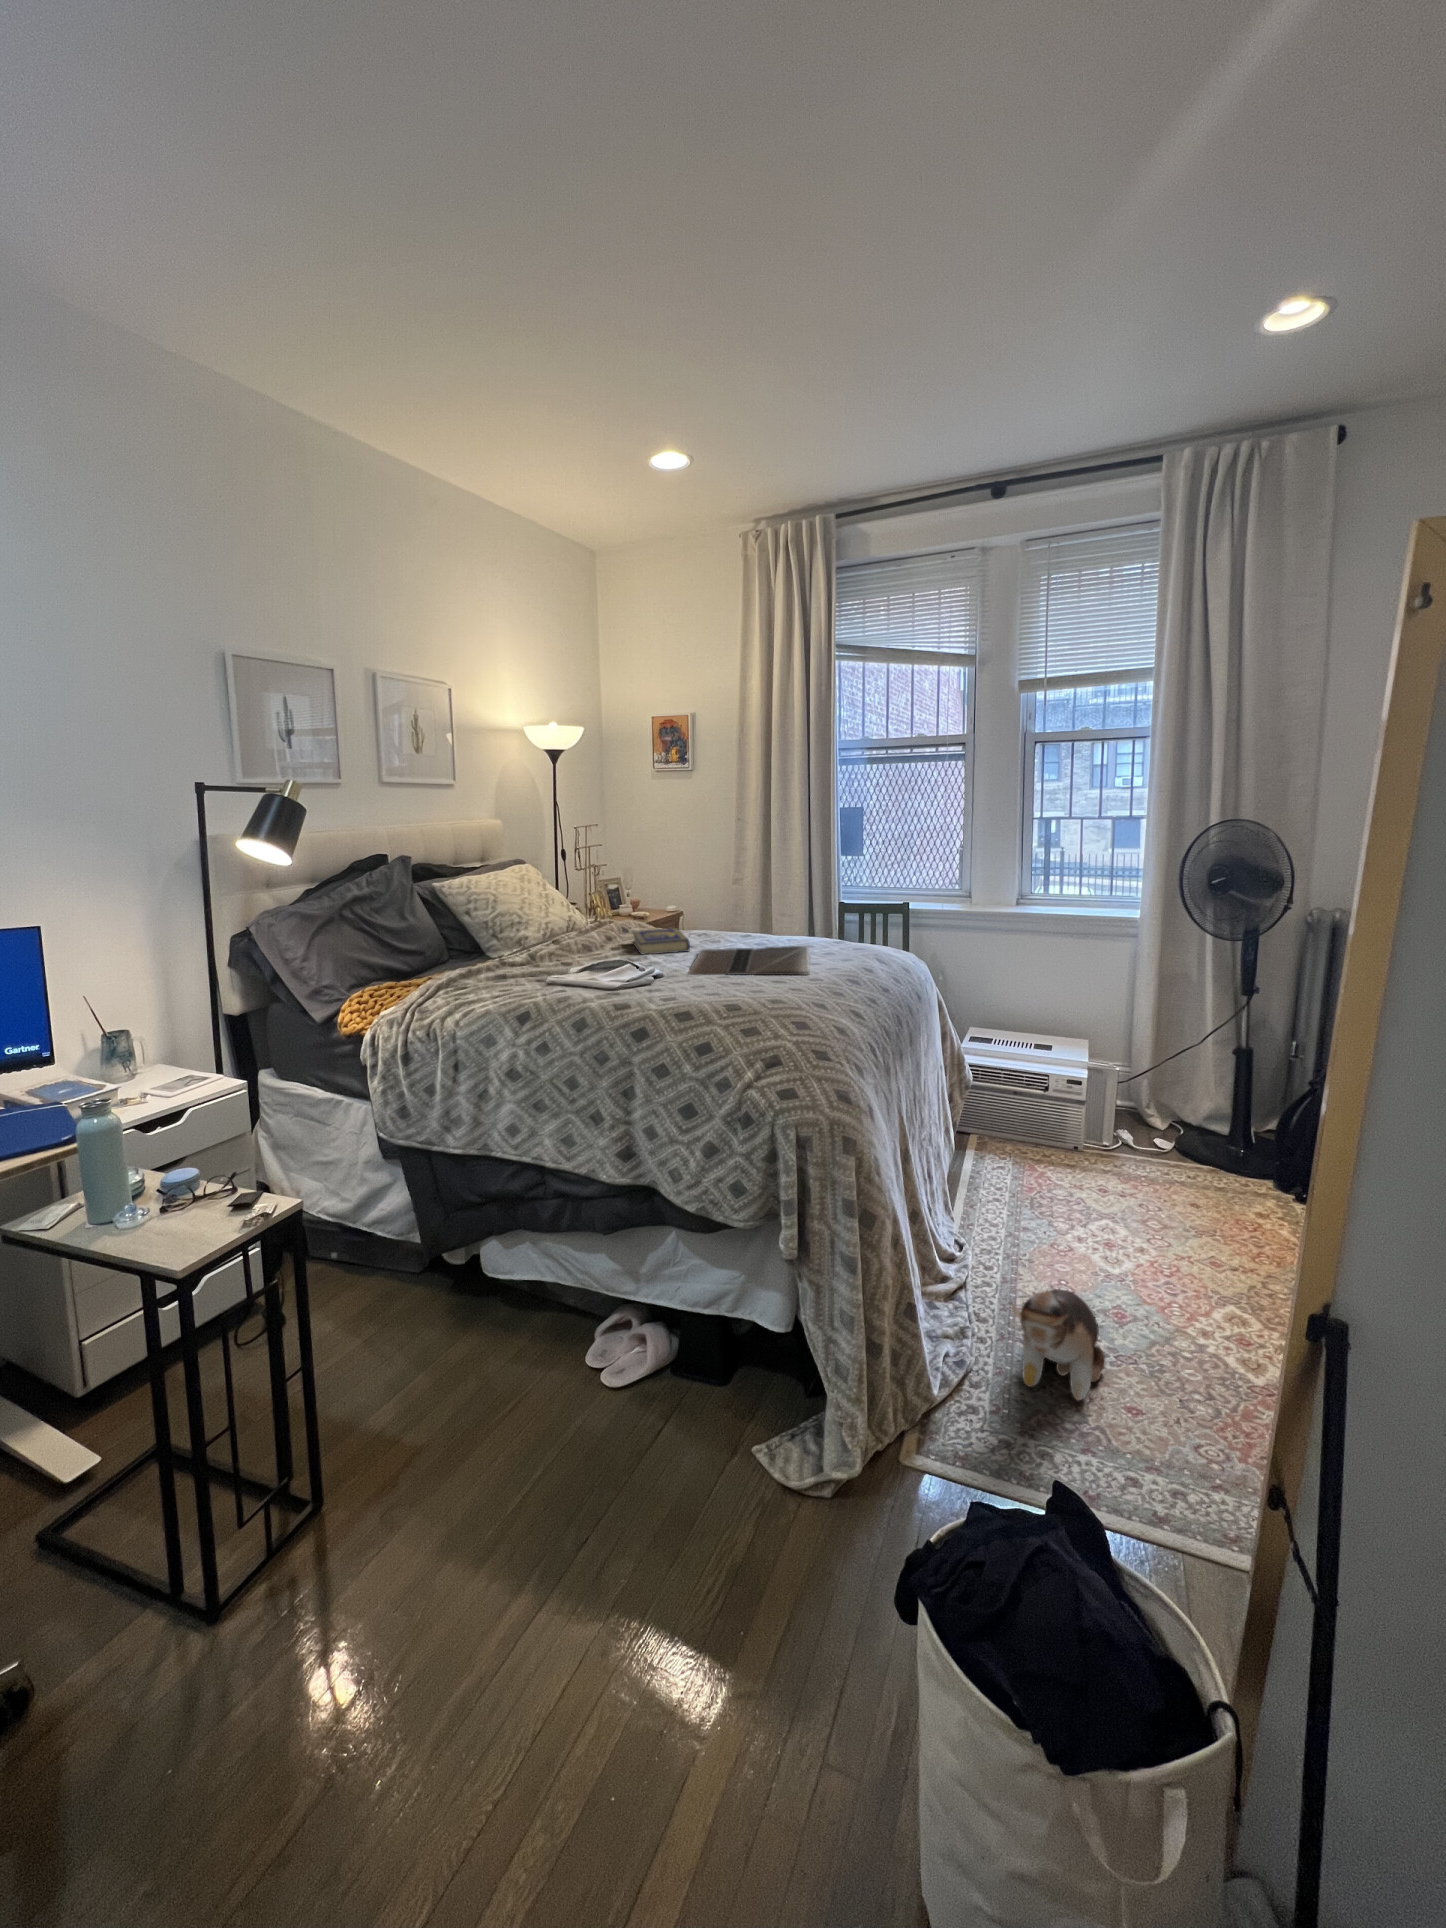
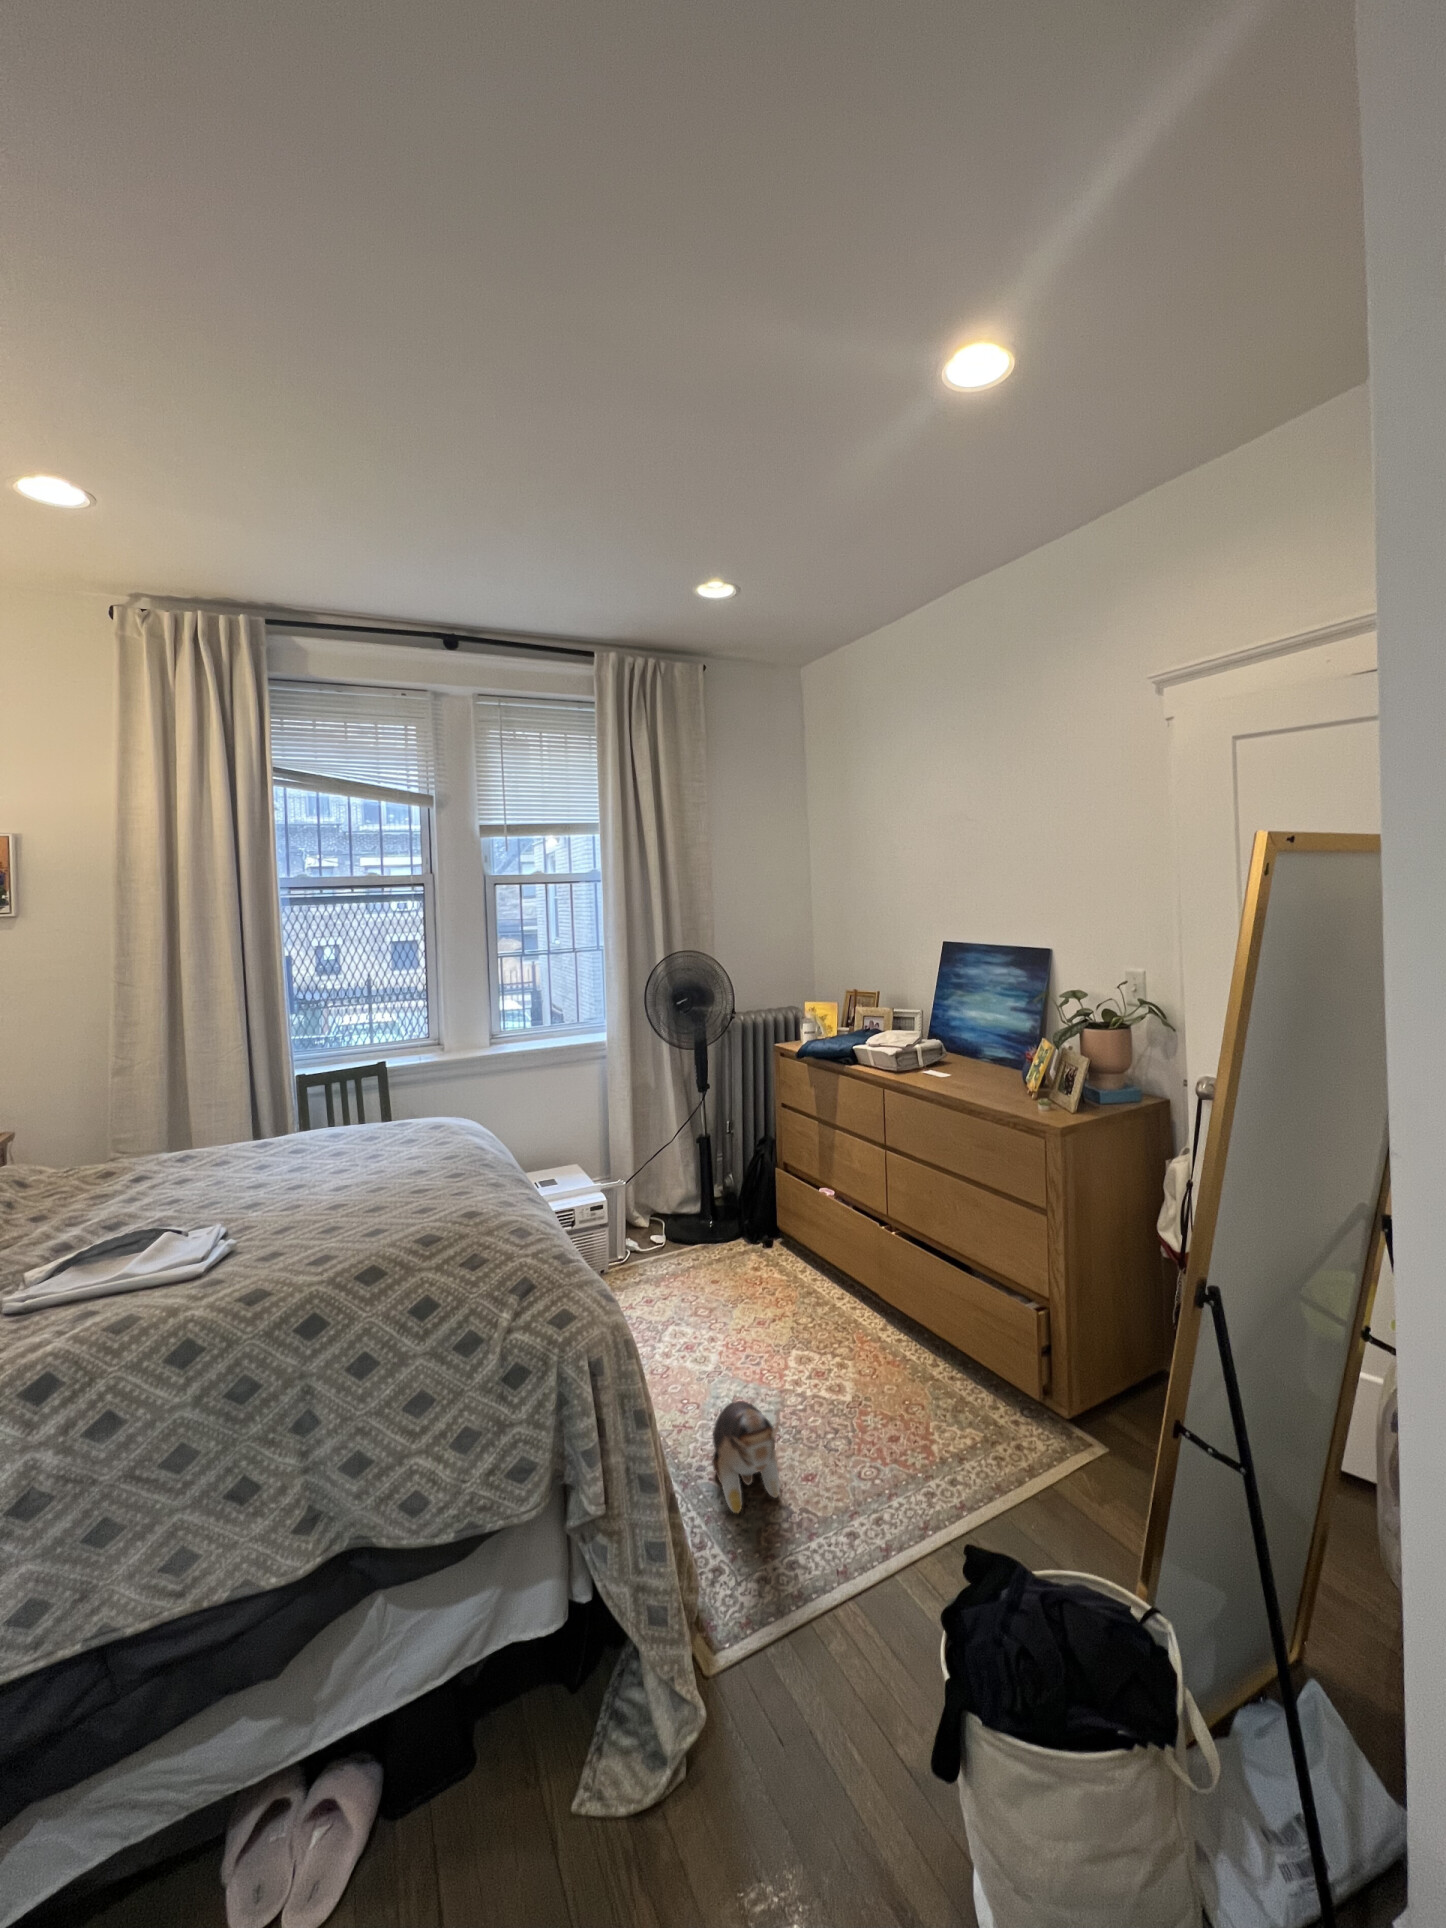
book: present [632,928,690,954] -> none [62,1157,200,1214]
laptop: present [688,946,810,975] -> none [224,1140,434,1224]

